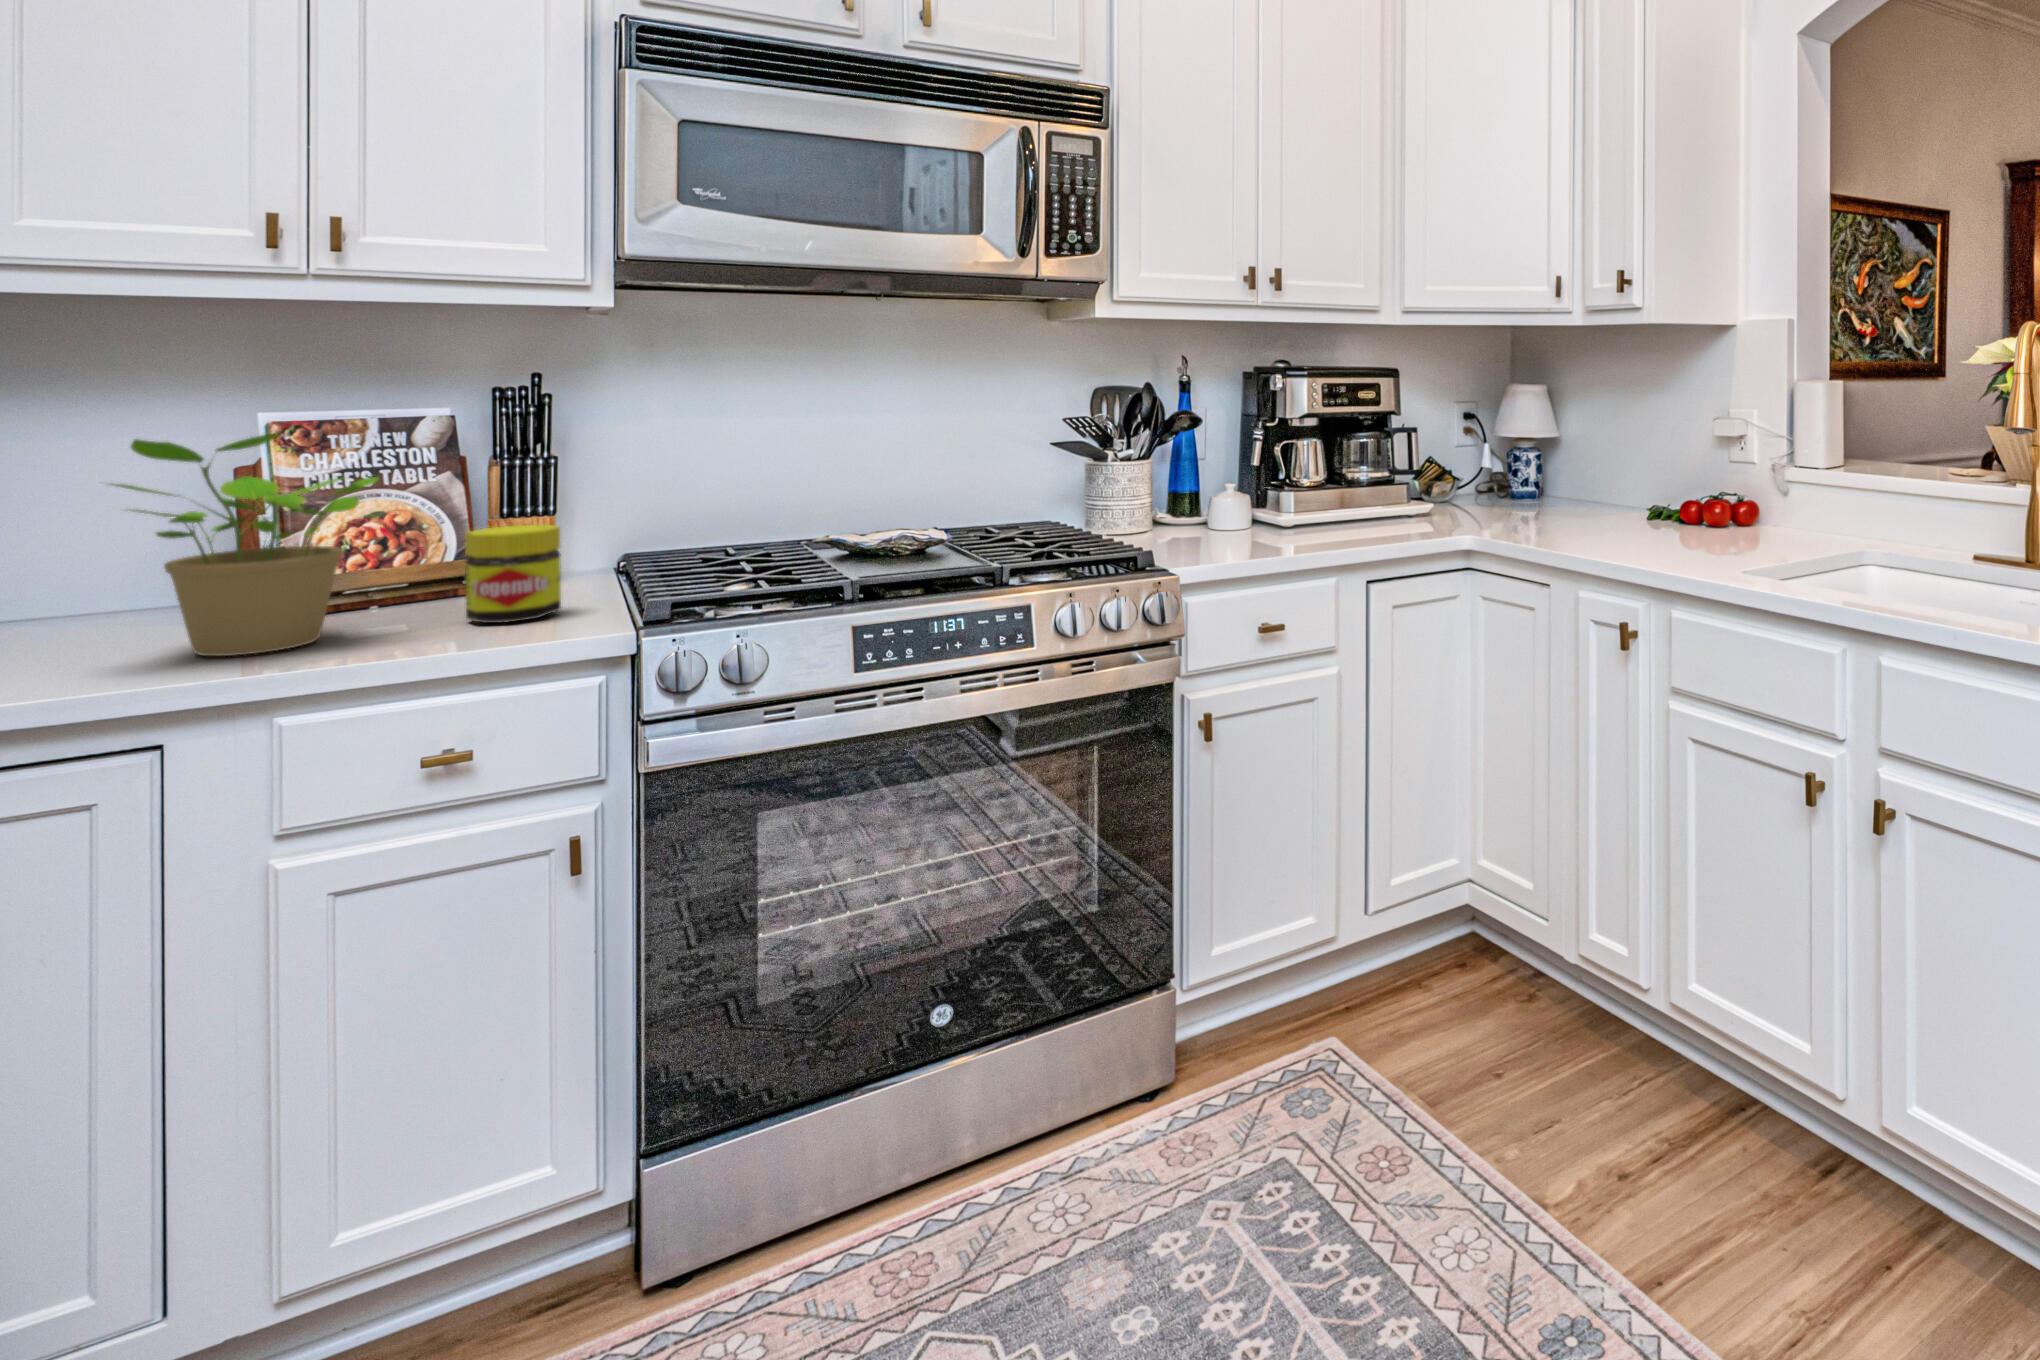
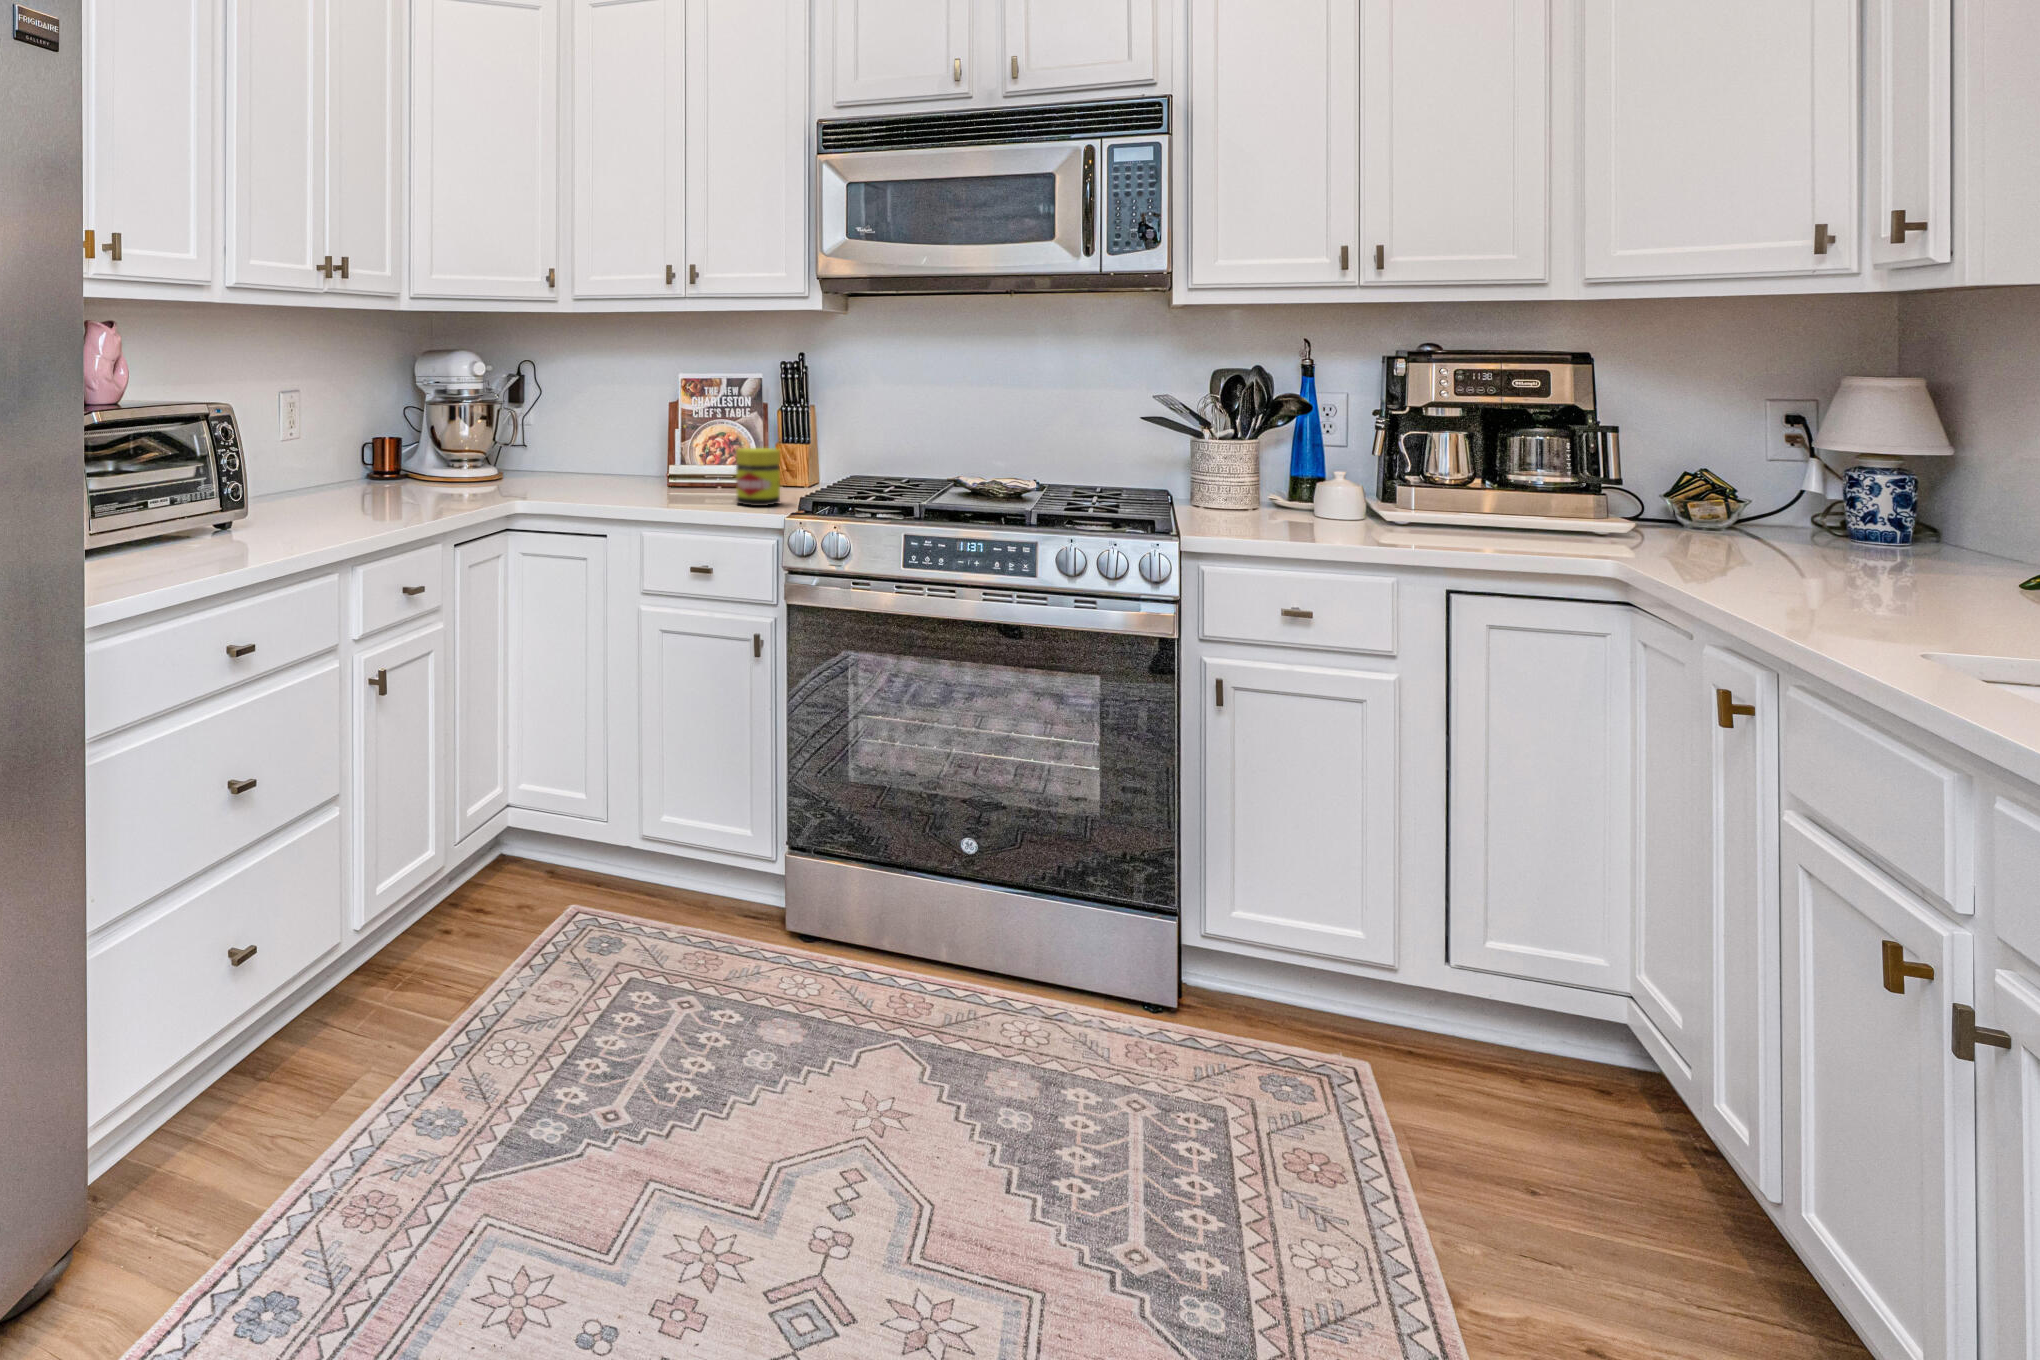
potted plant: present [112,433,378,656] -> none [589,384,694,502]

